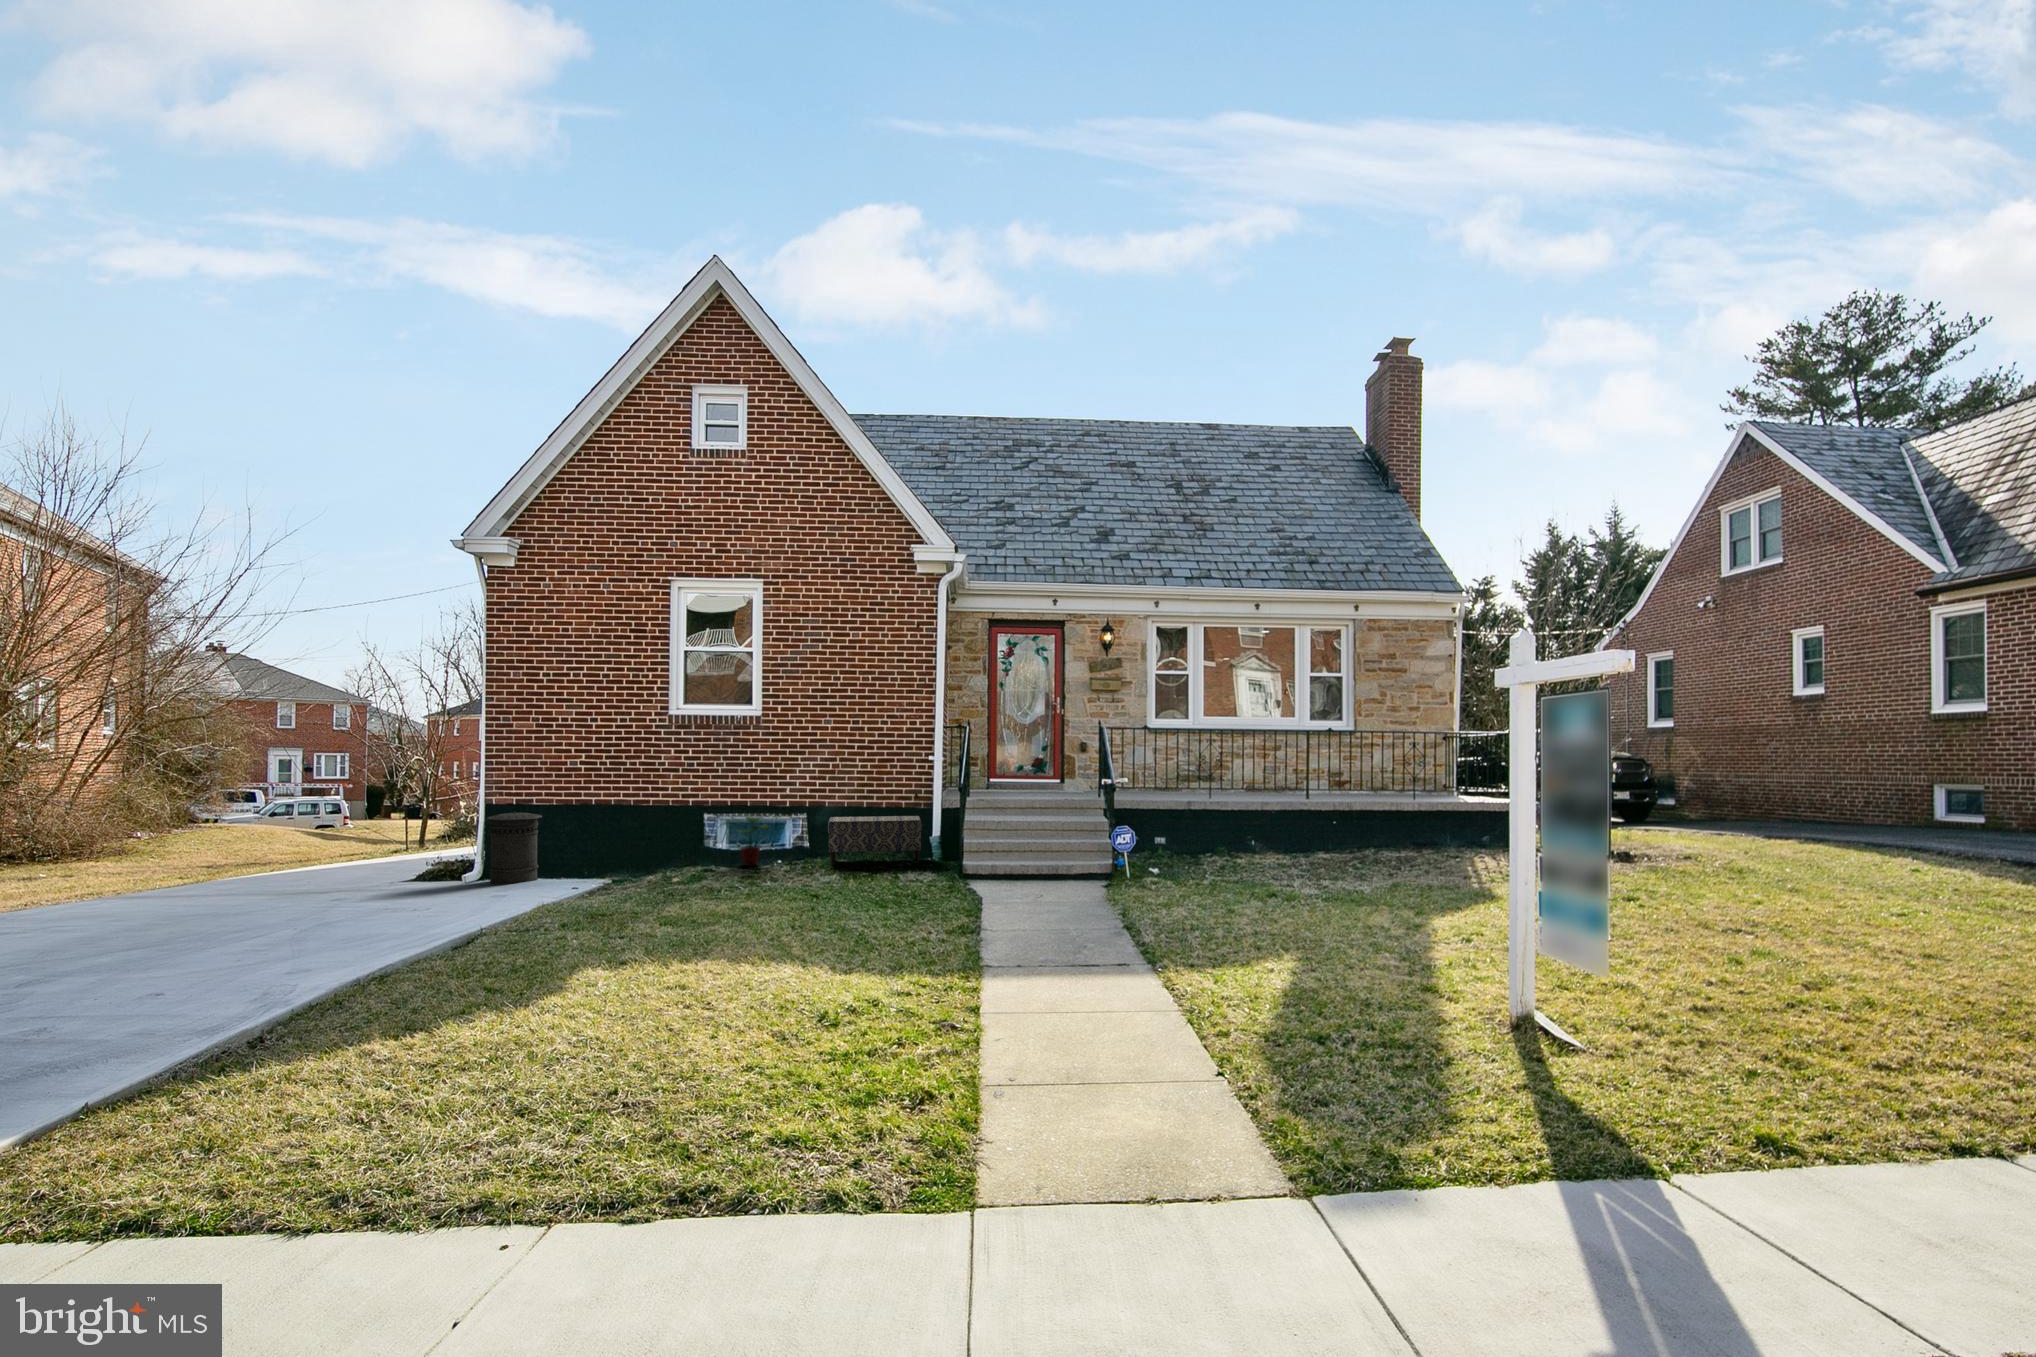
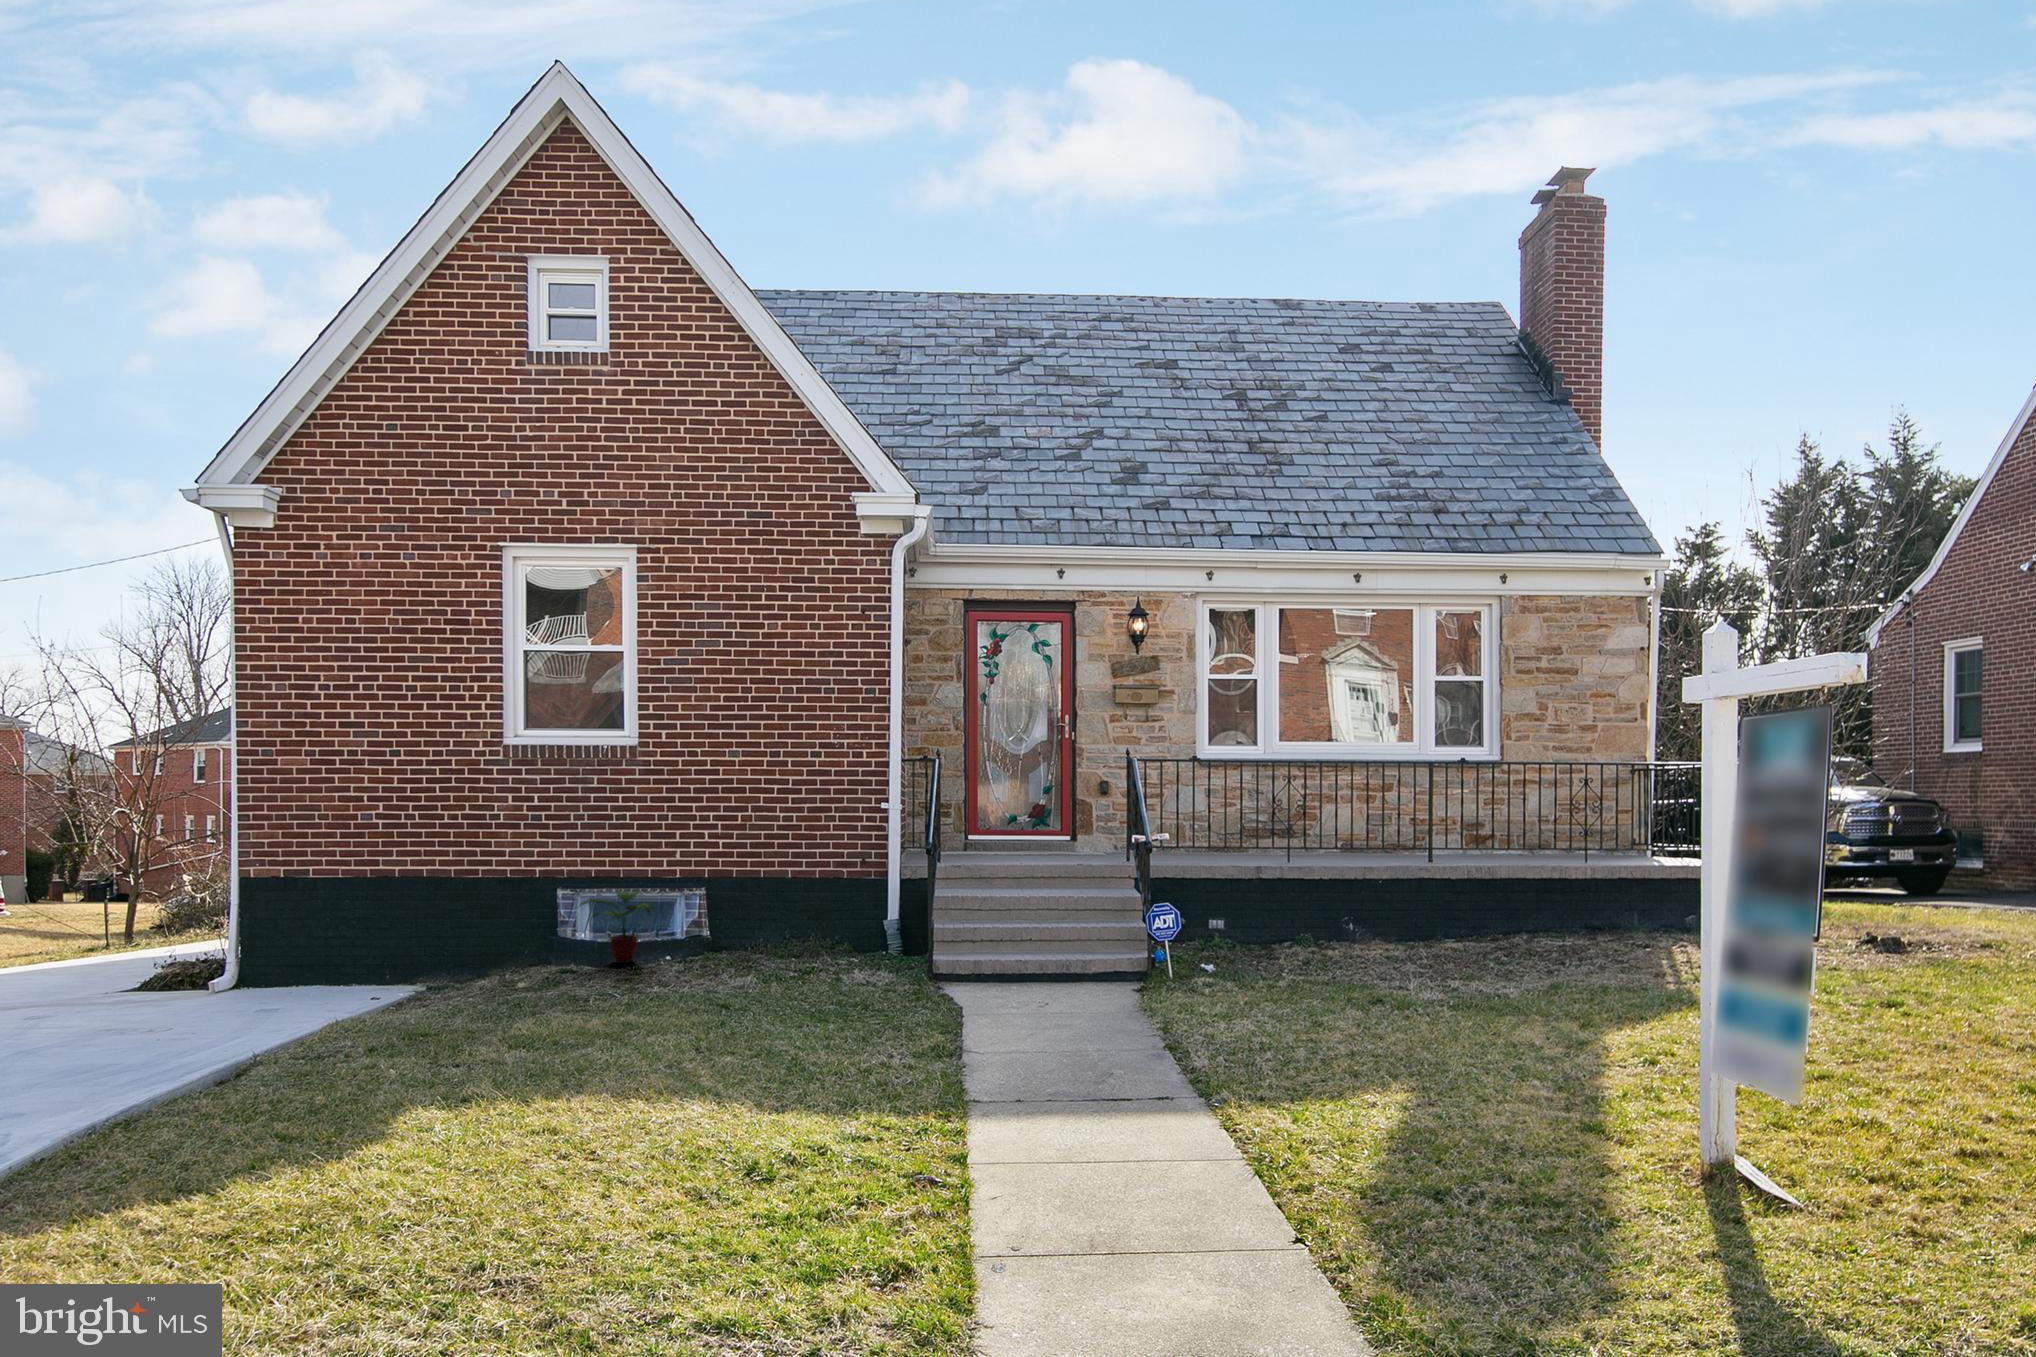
trash can: present [486,811,542,884] -> none [241,886,321,992]
bench: present [828,816,922,865] -> none [737,888,872,962]

